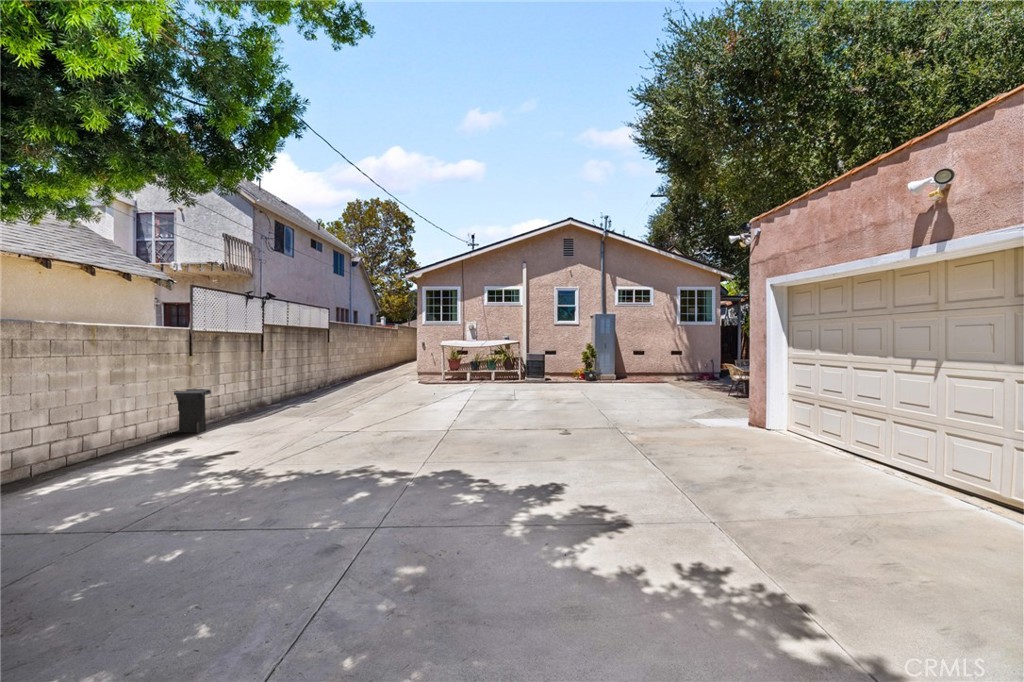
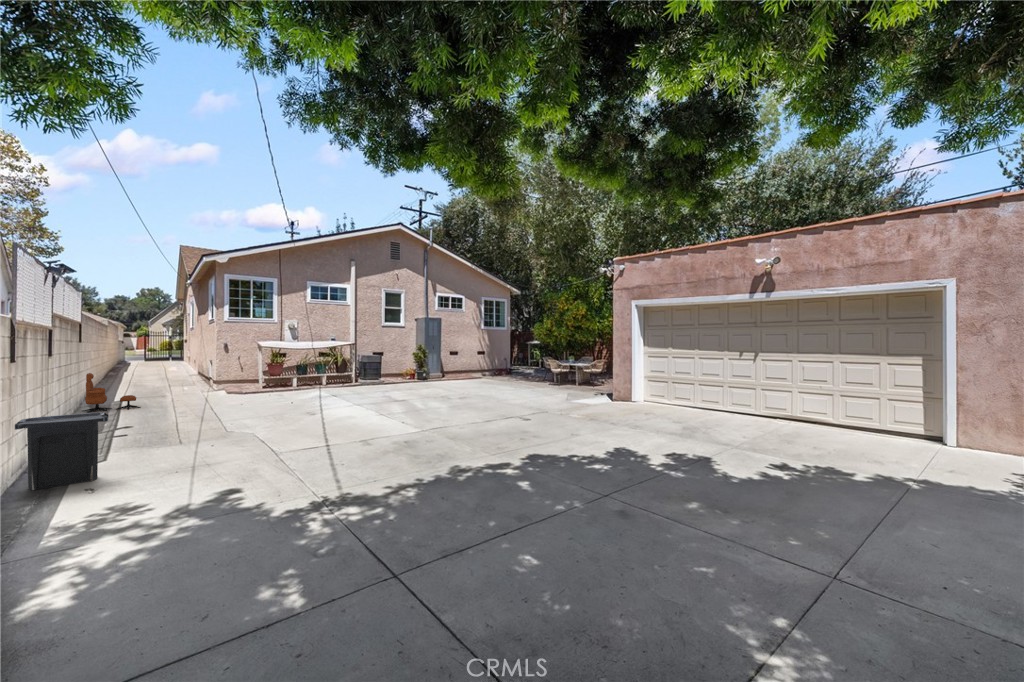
lounge chair: none [306,364,338,391] -> present [82,373,141,413]

